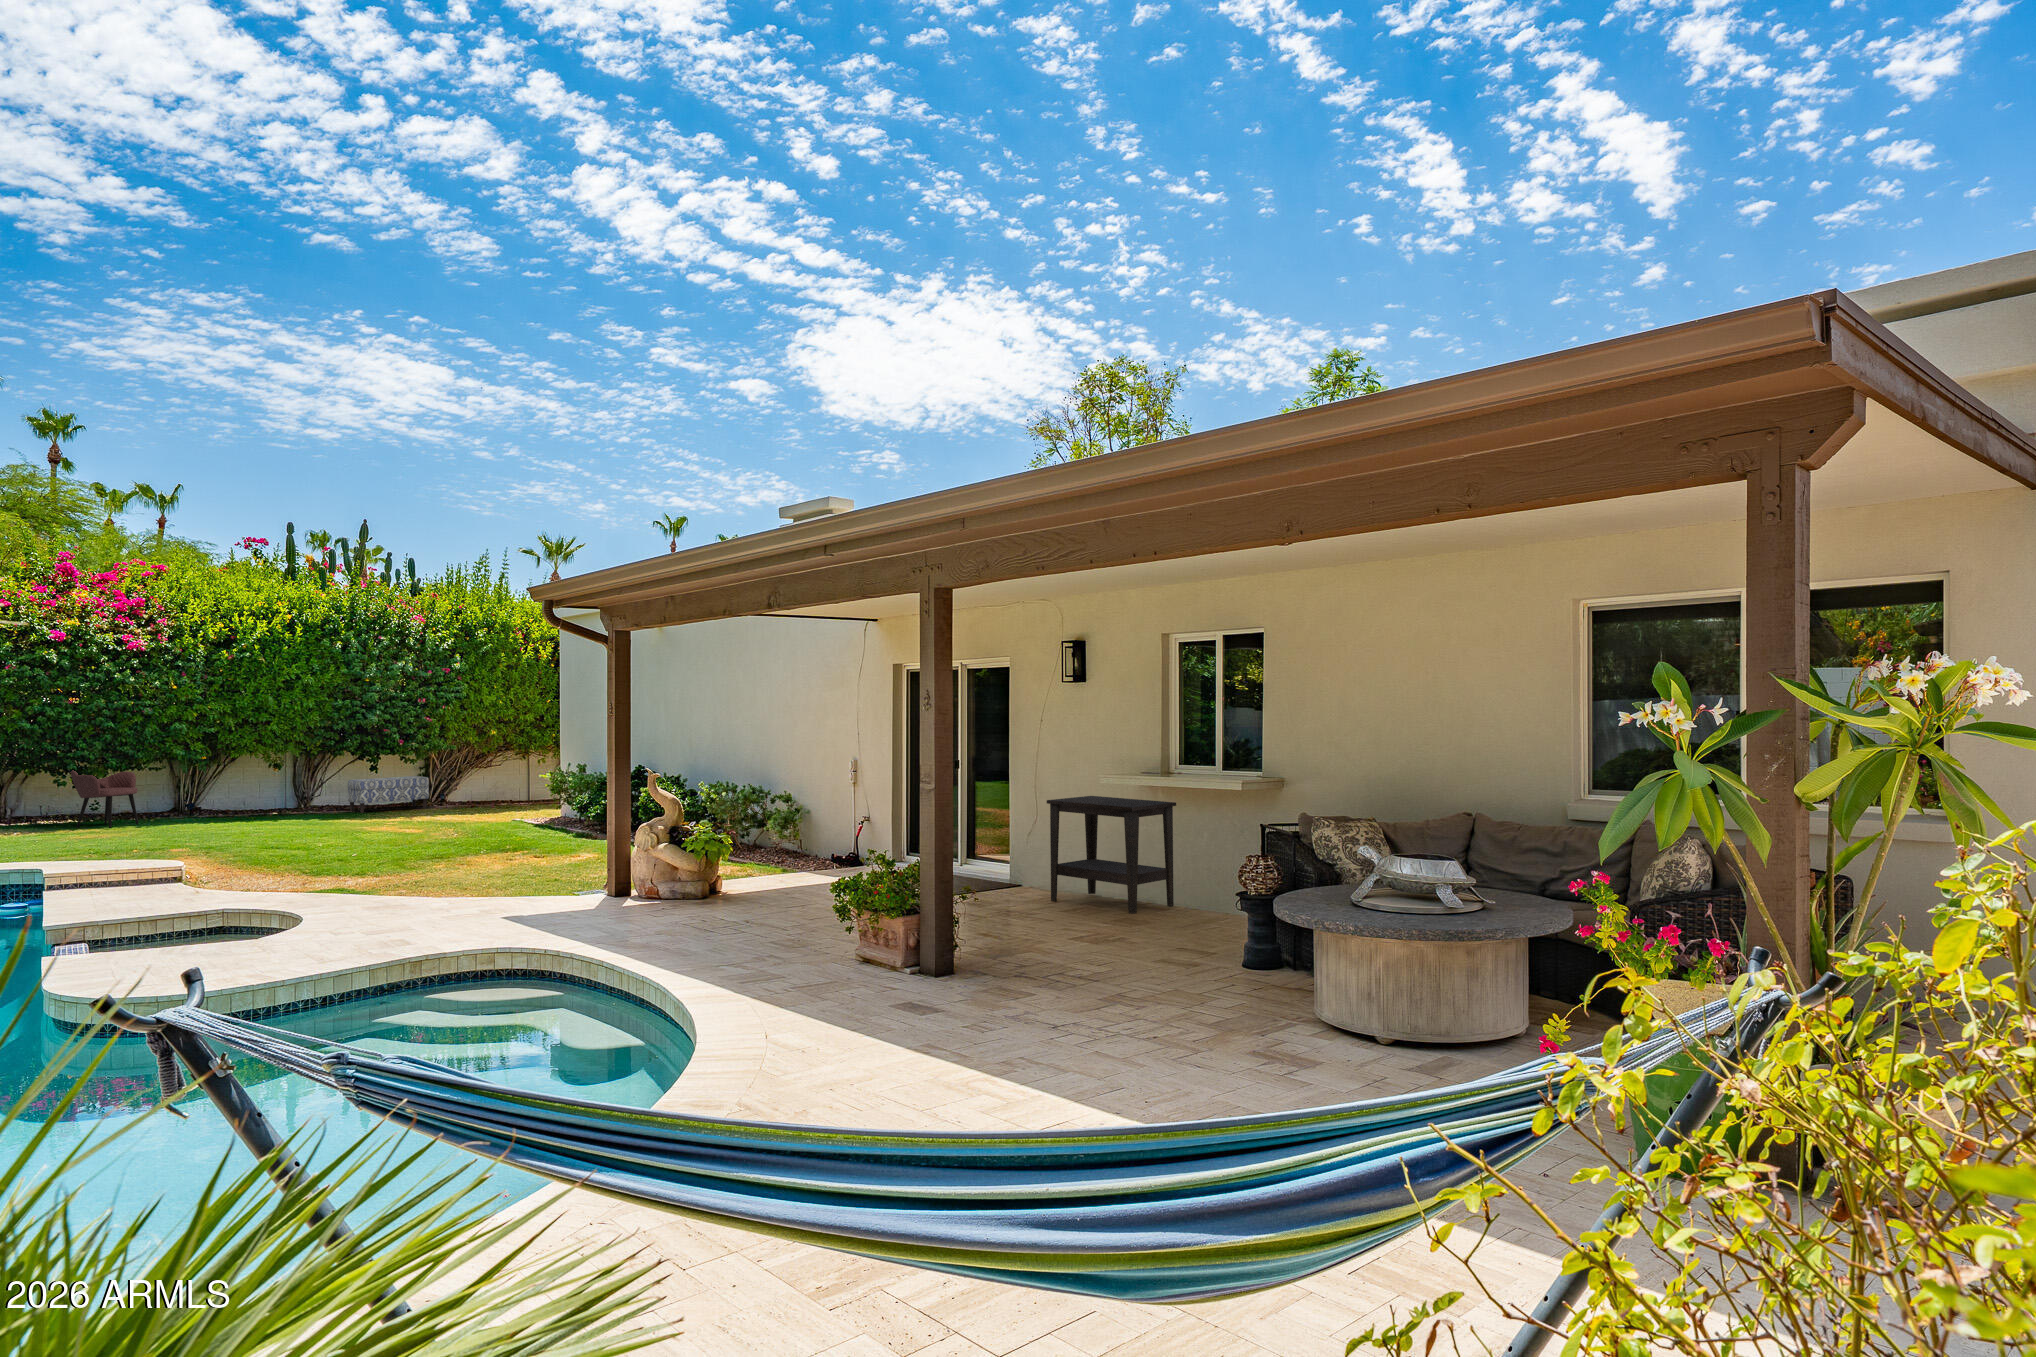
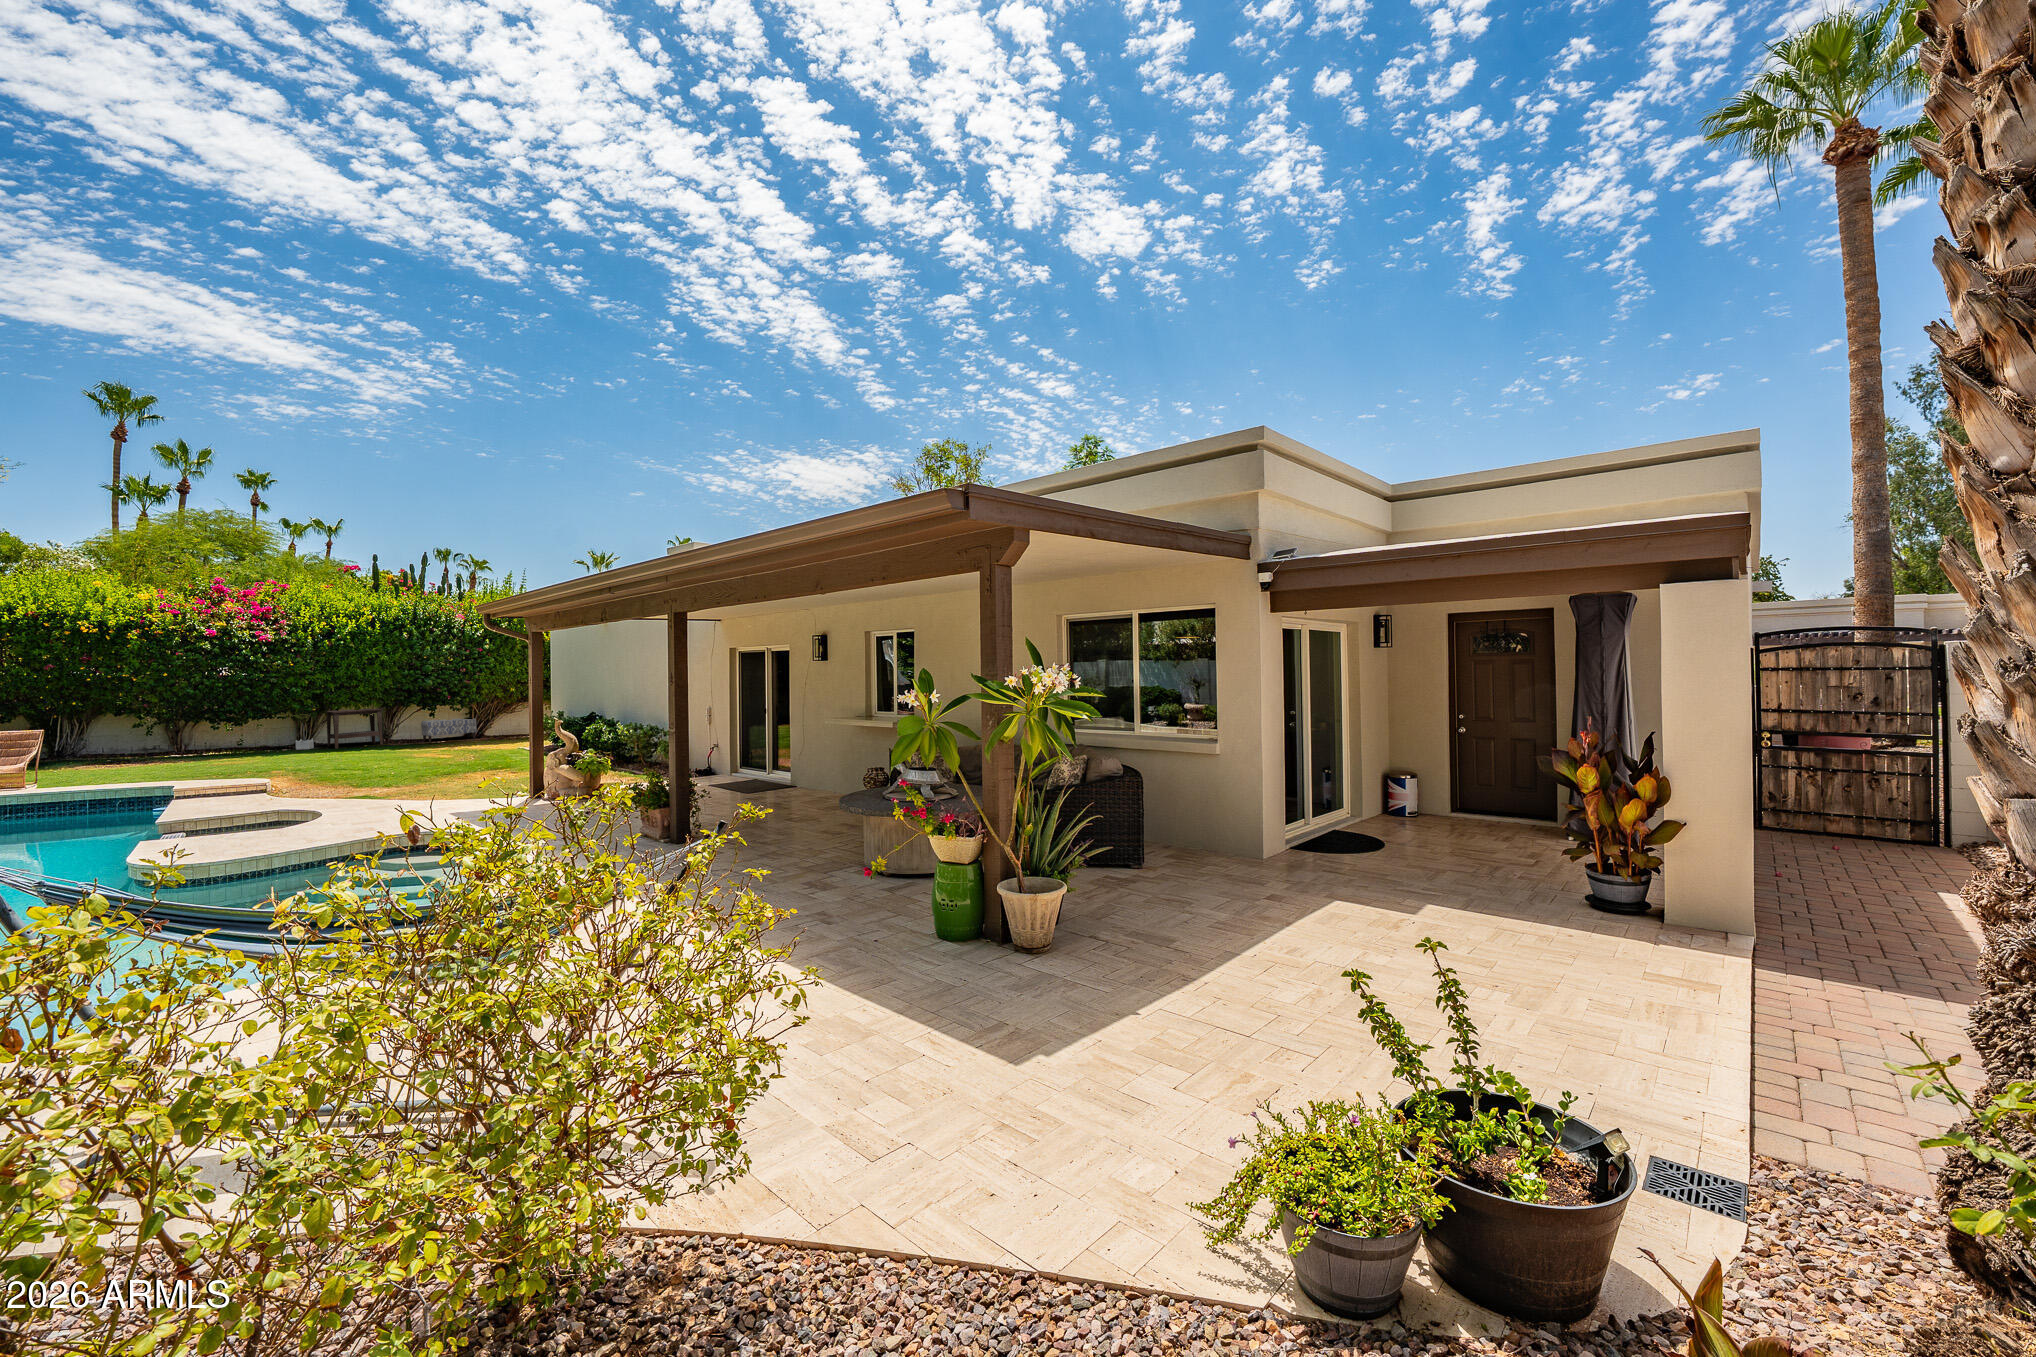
potted tree: none [160,760,193,822] -> present [291,714,314,750]
armchair: present [70,770,138,828] -> none [226,713,275,755]
side table: present [1047,796,1176,914] -> present [326,708,383,749]

